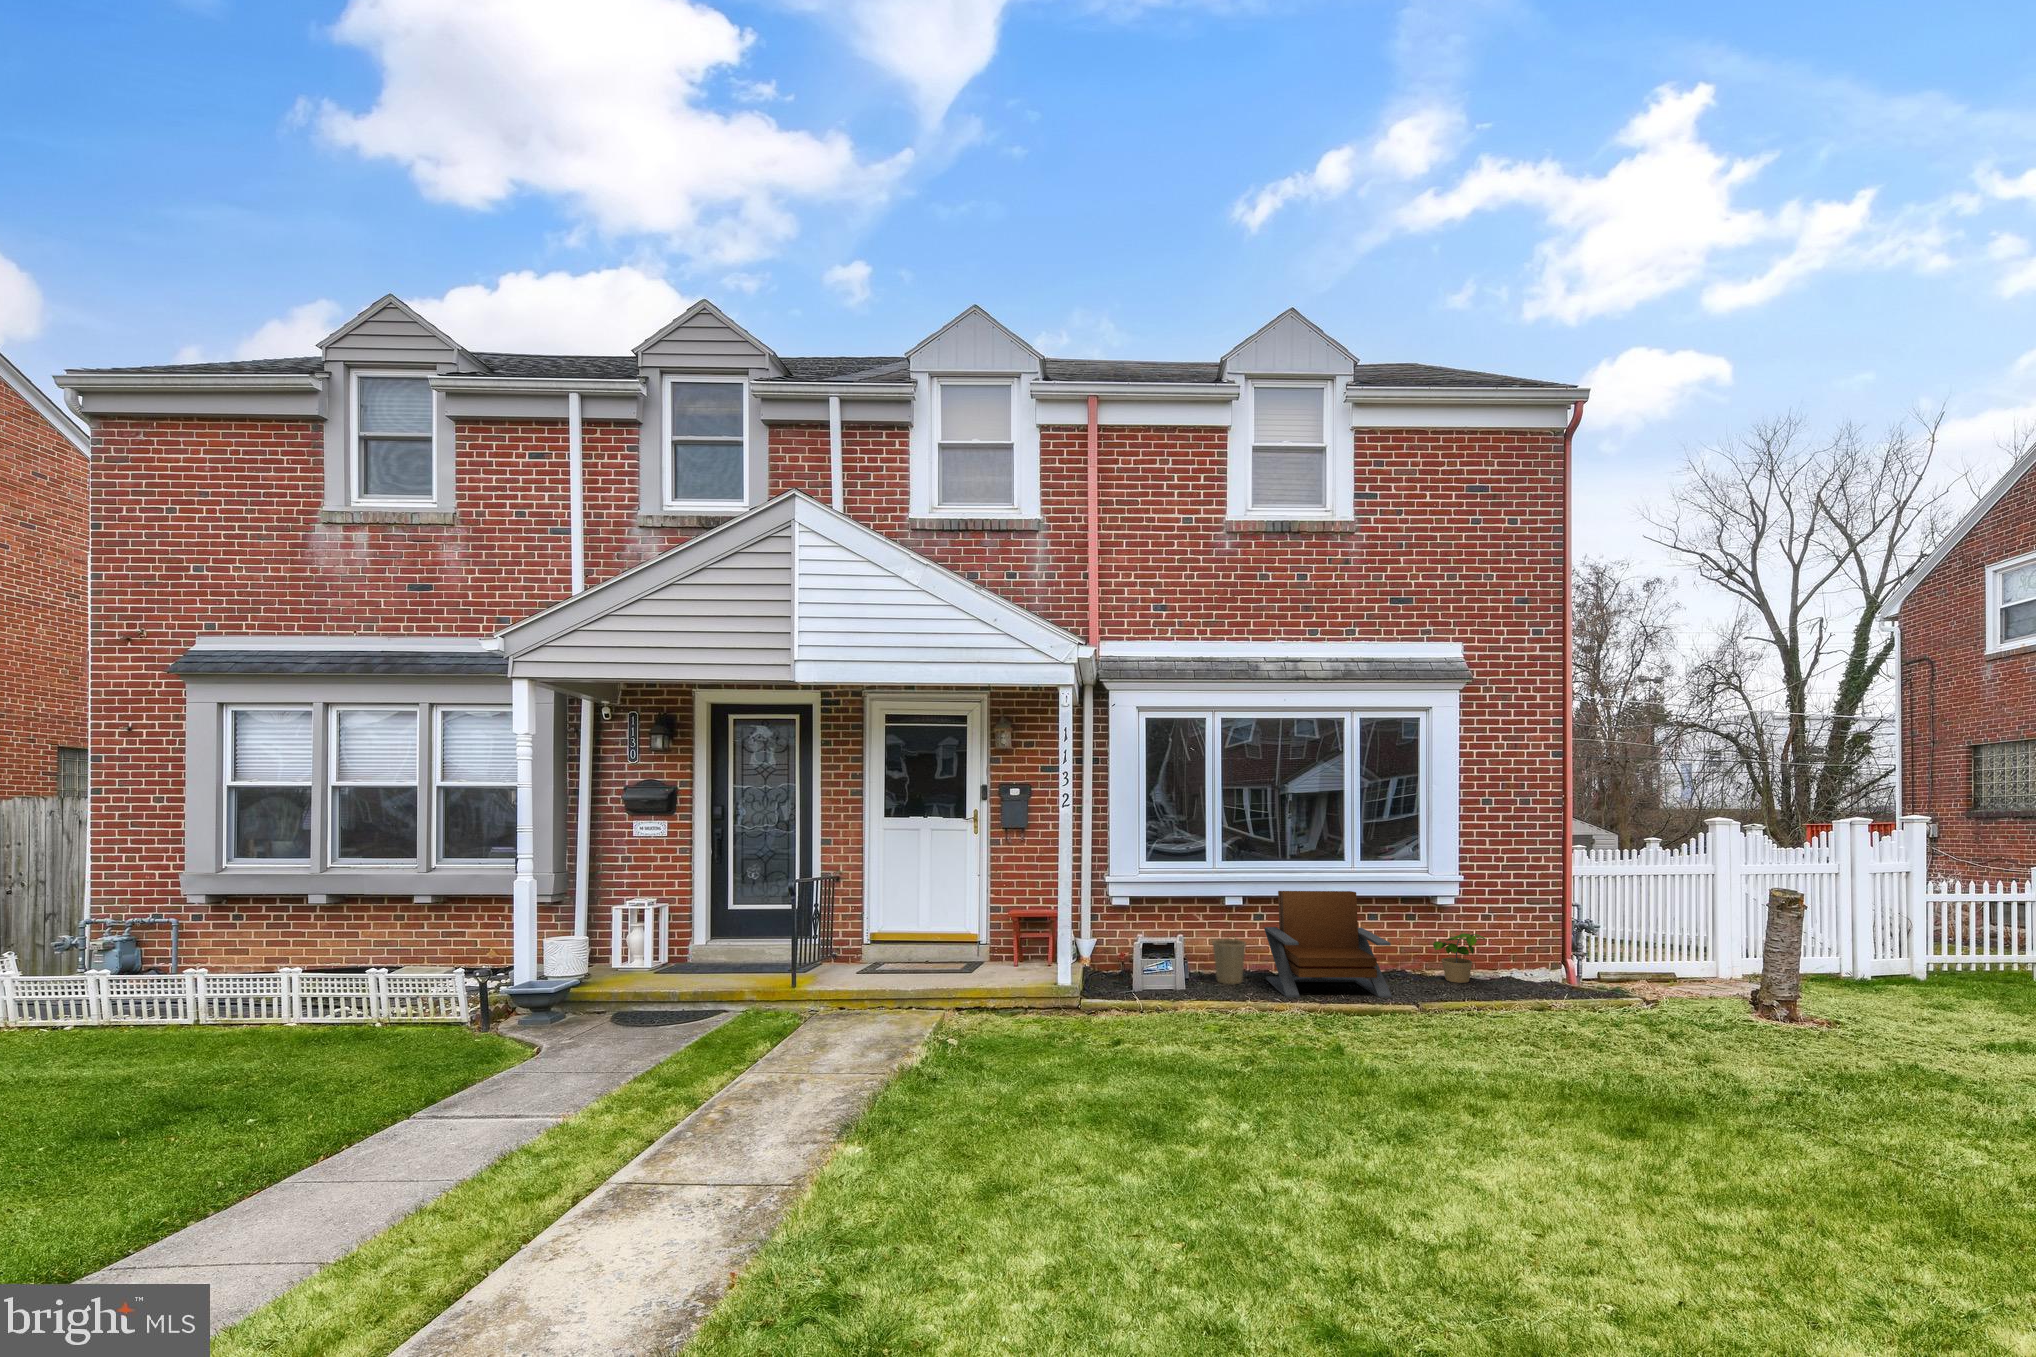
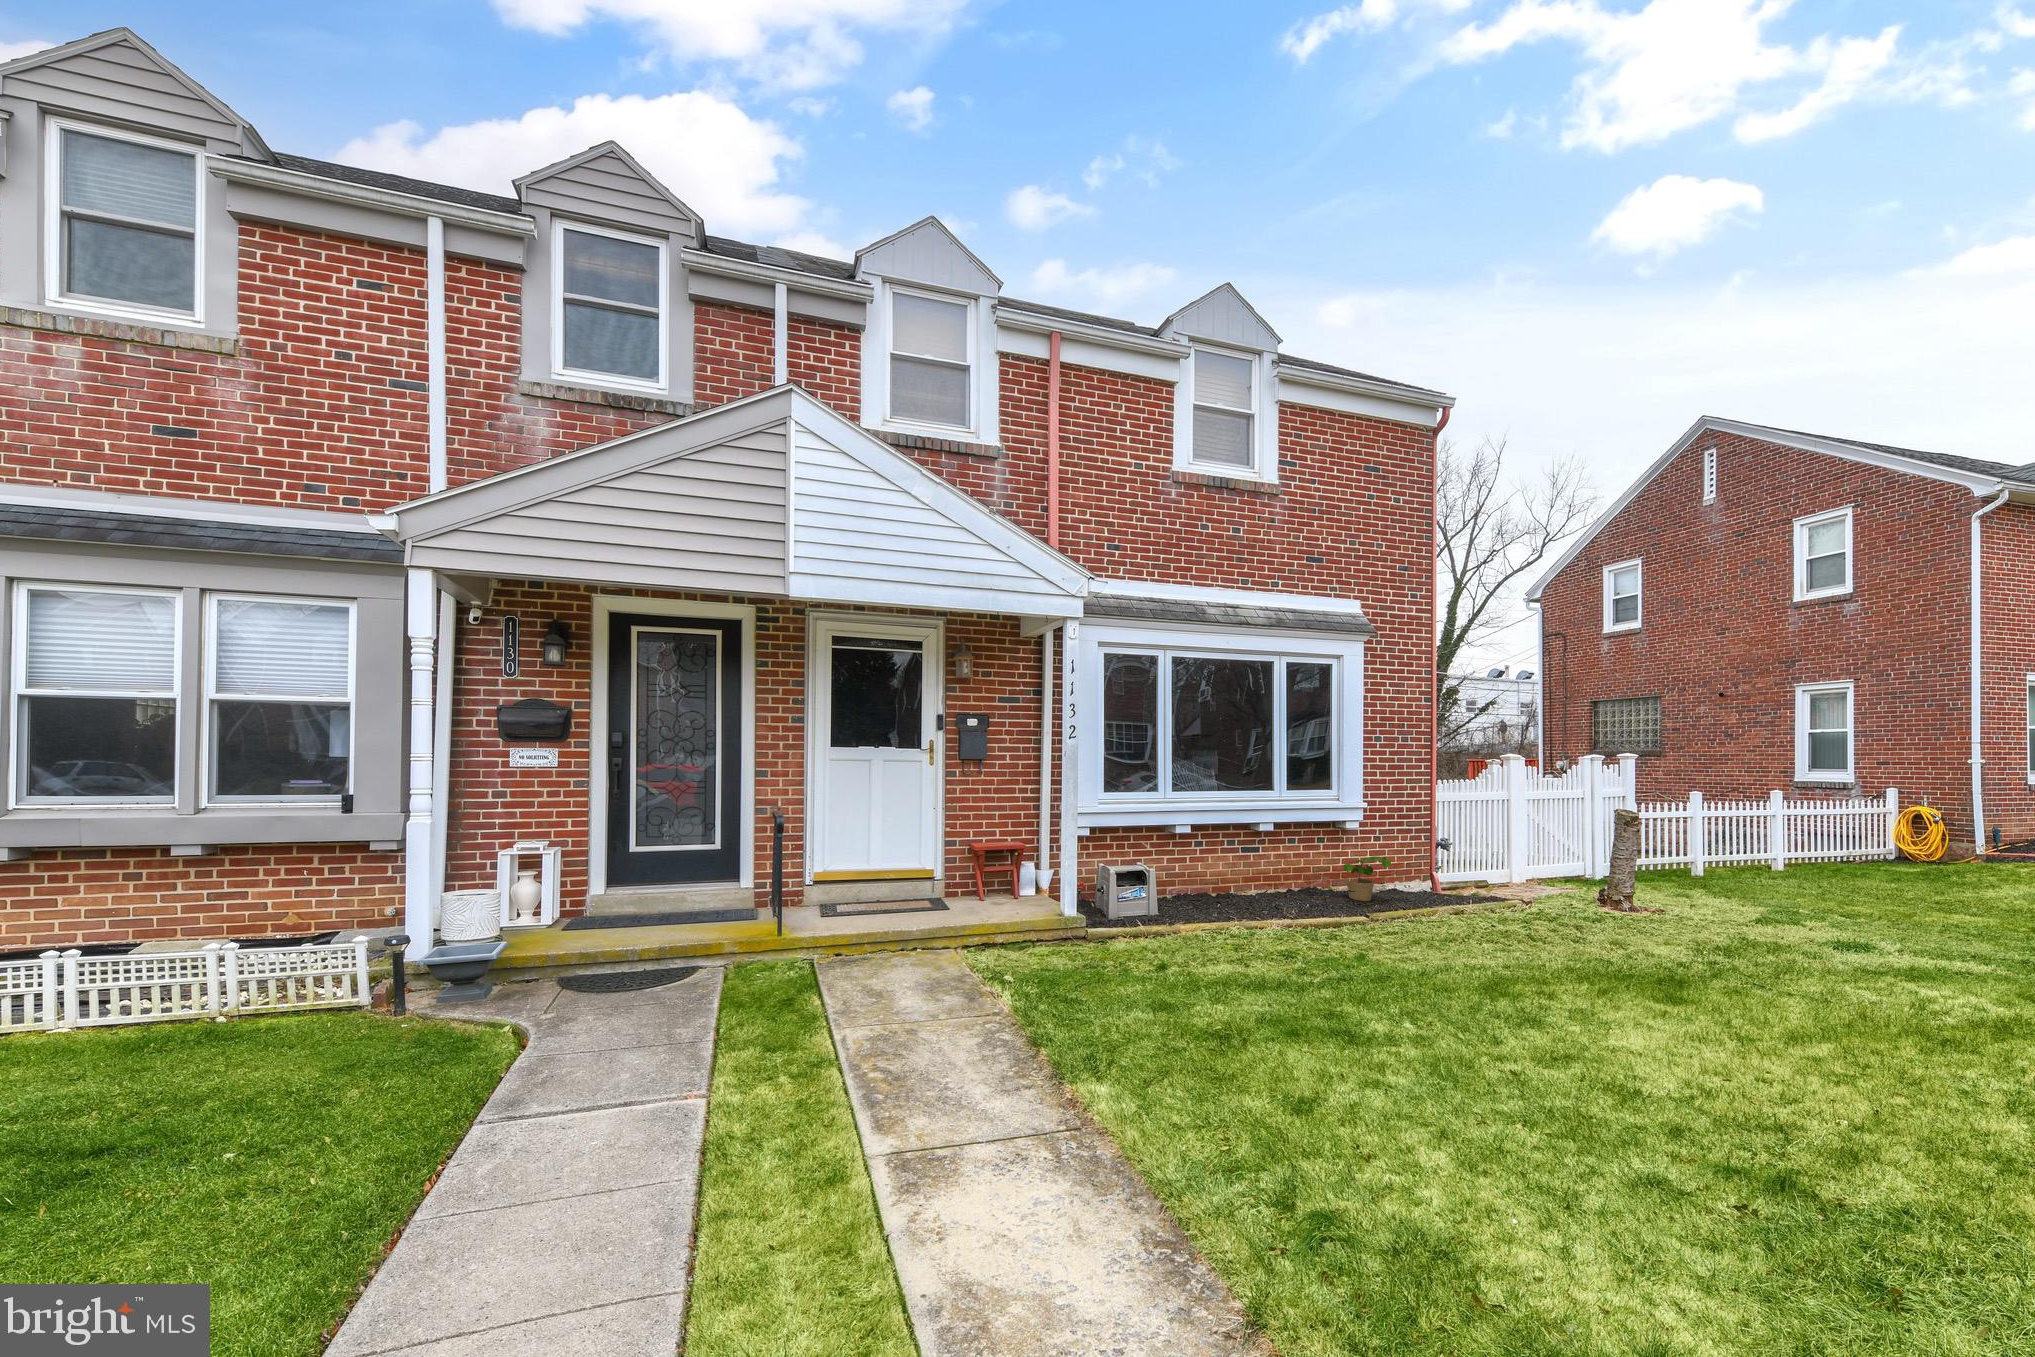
lounge chair: present [1264,891,1392,997] -> none [1203,820,1337,928]
basket: present [1212,938,1246,984] -> none [1158,861,1191,913]

